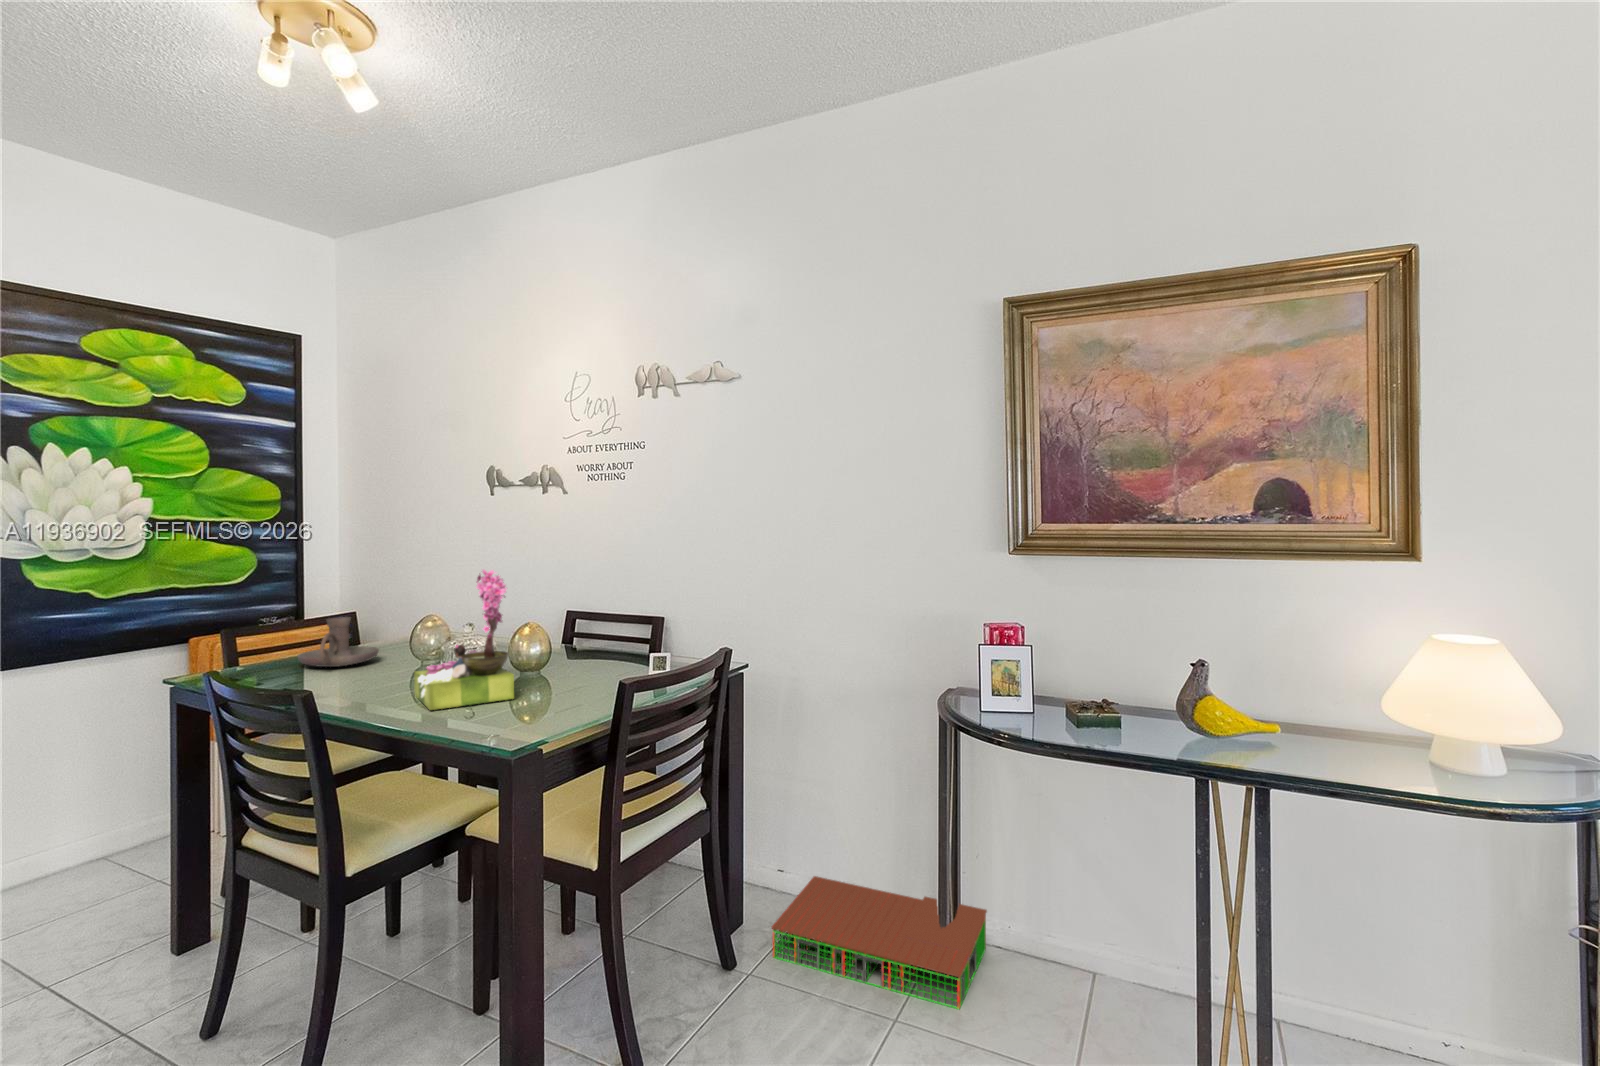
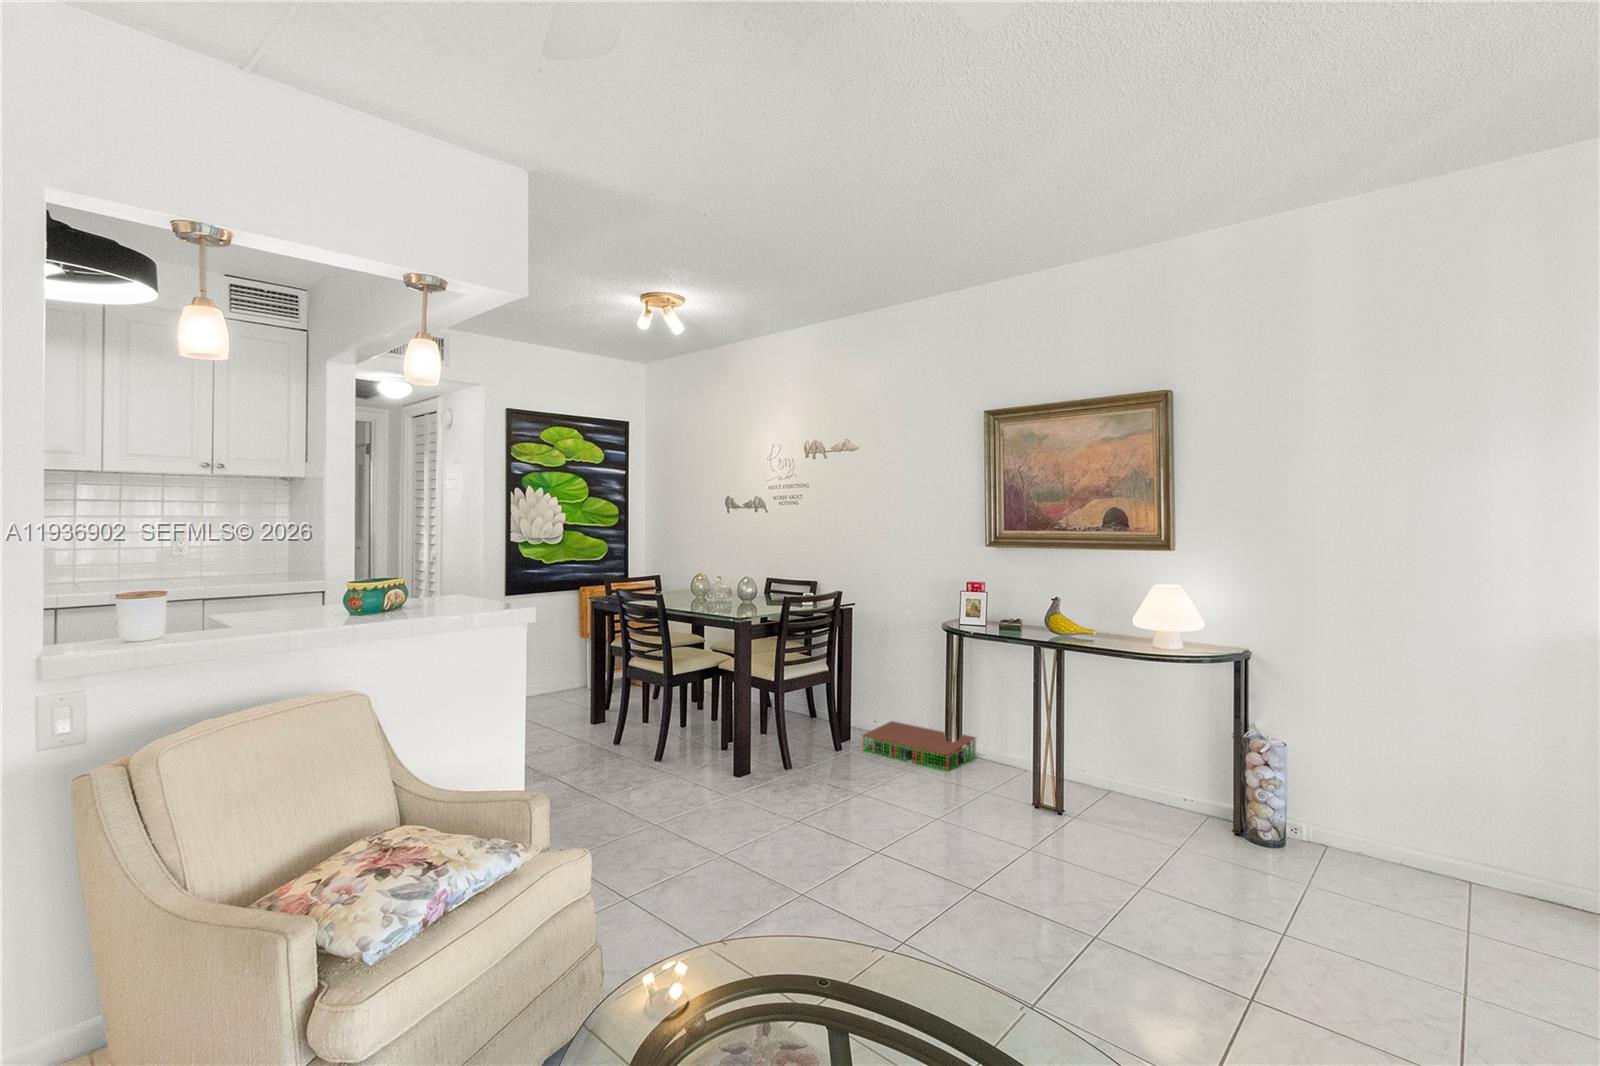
flower arrangement: present [414,569,514,710] -> none [697,549,742,611]
candle holder: present [298,617,379,667] -> none [642,574,677,597]

